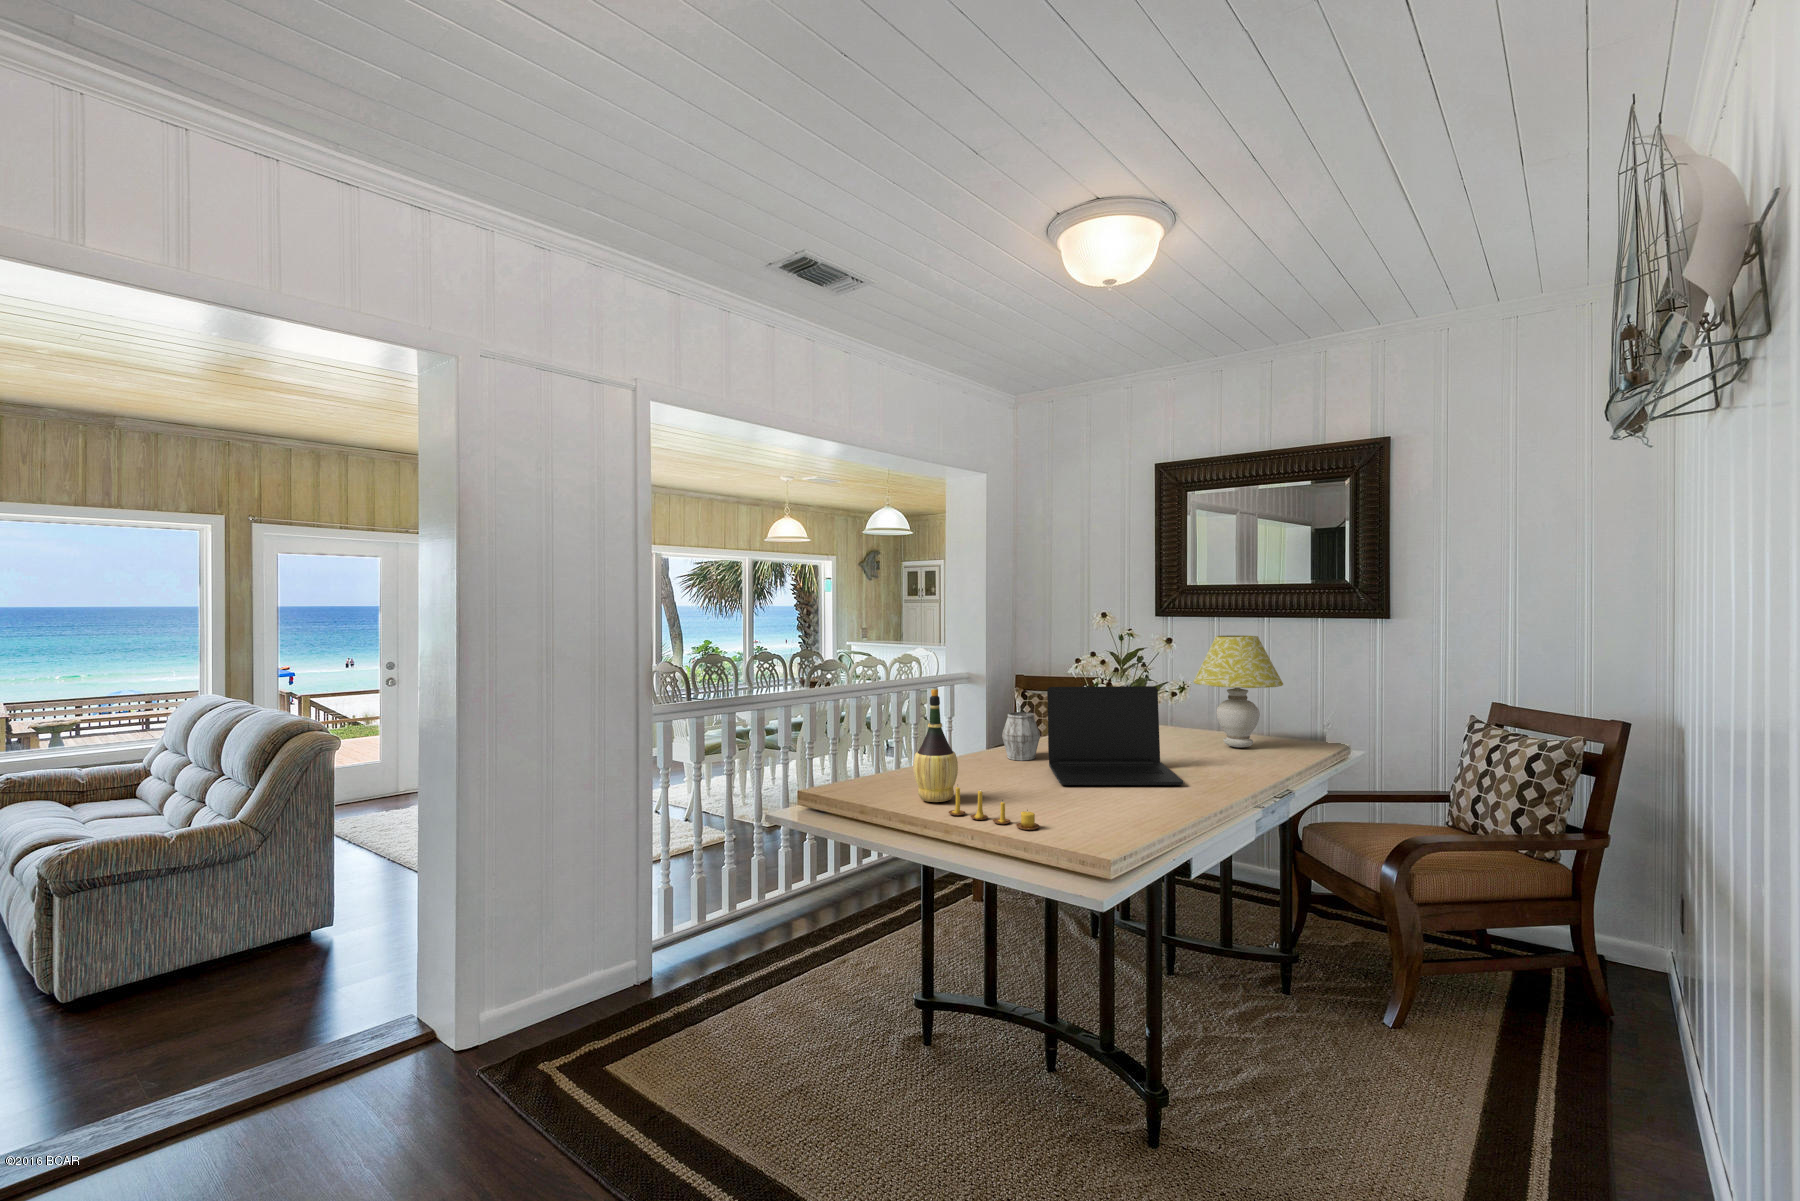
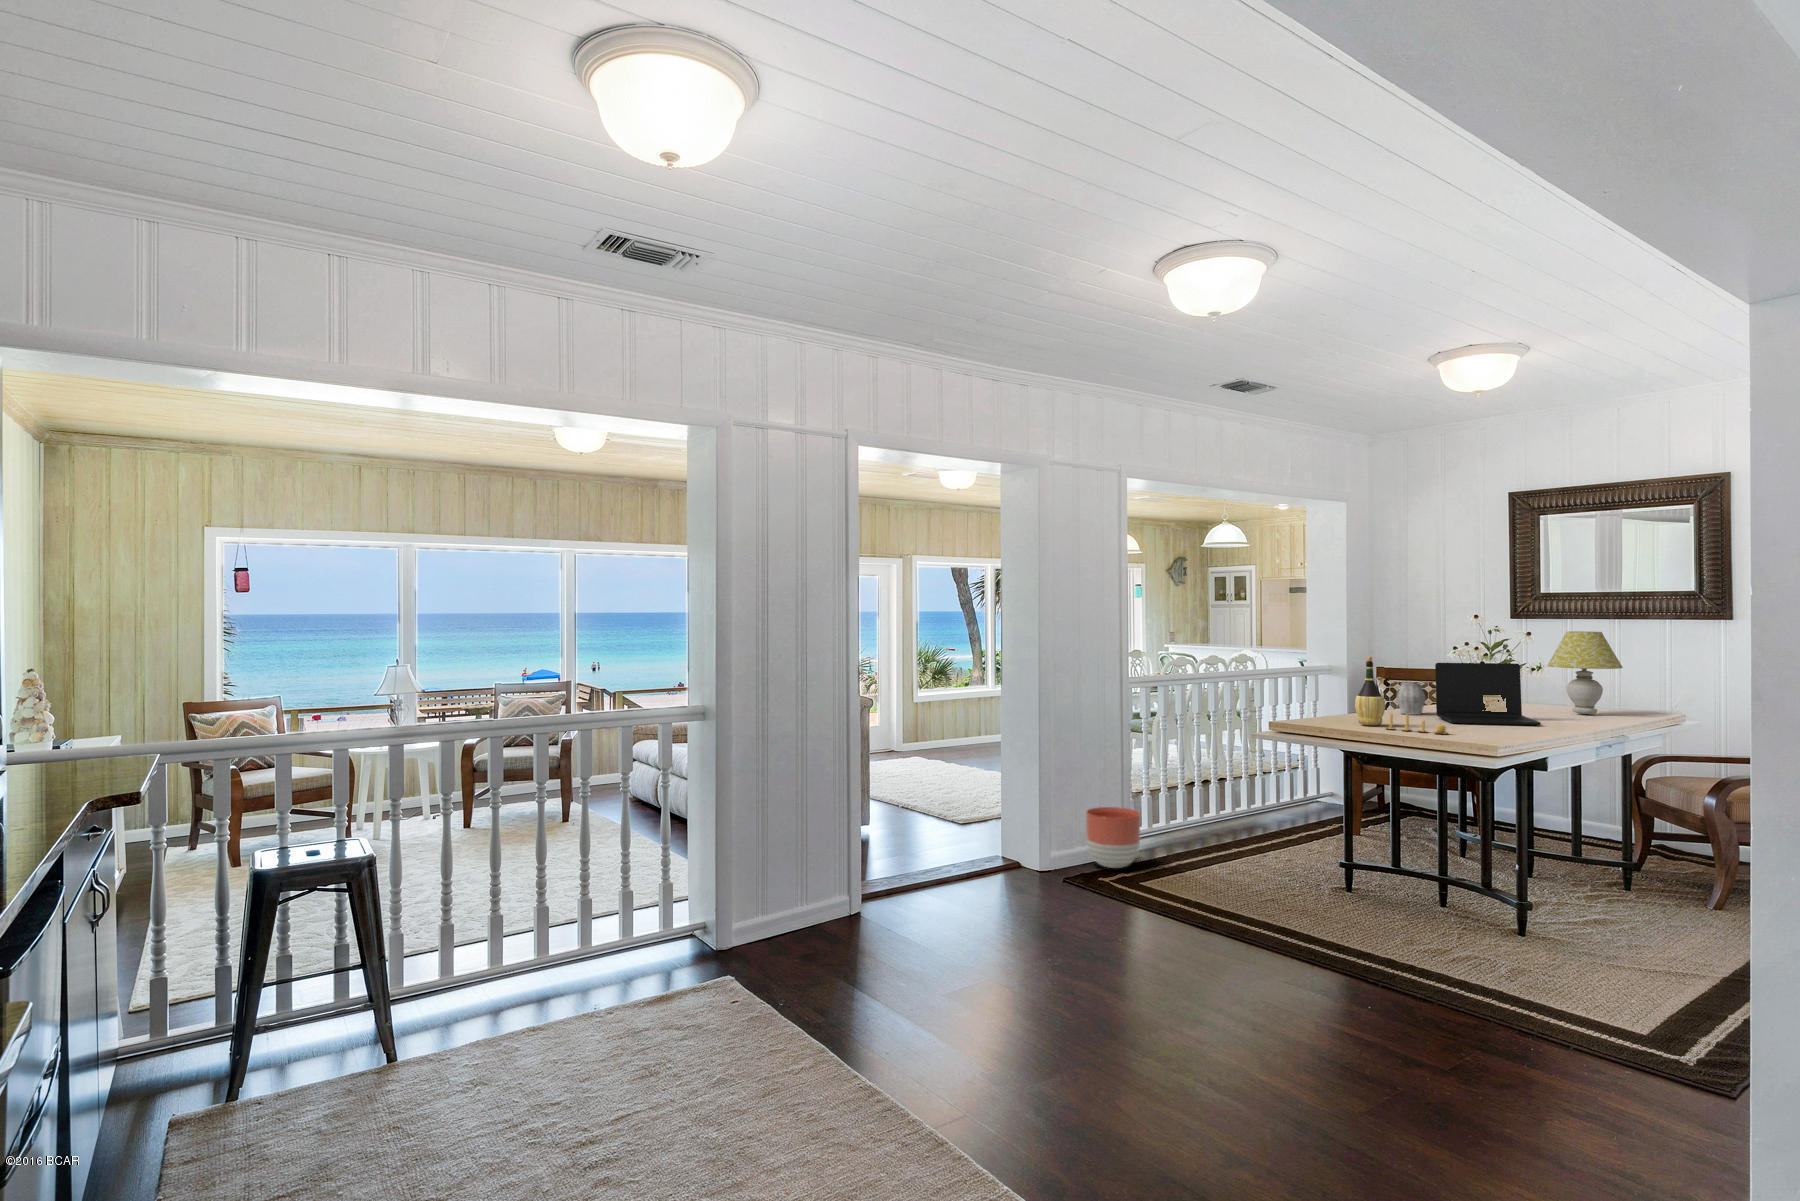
planter: none [537,919,628,1029] -> present [1086,807,1140,868]

